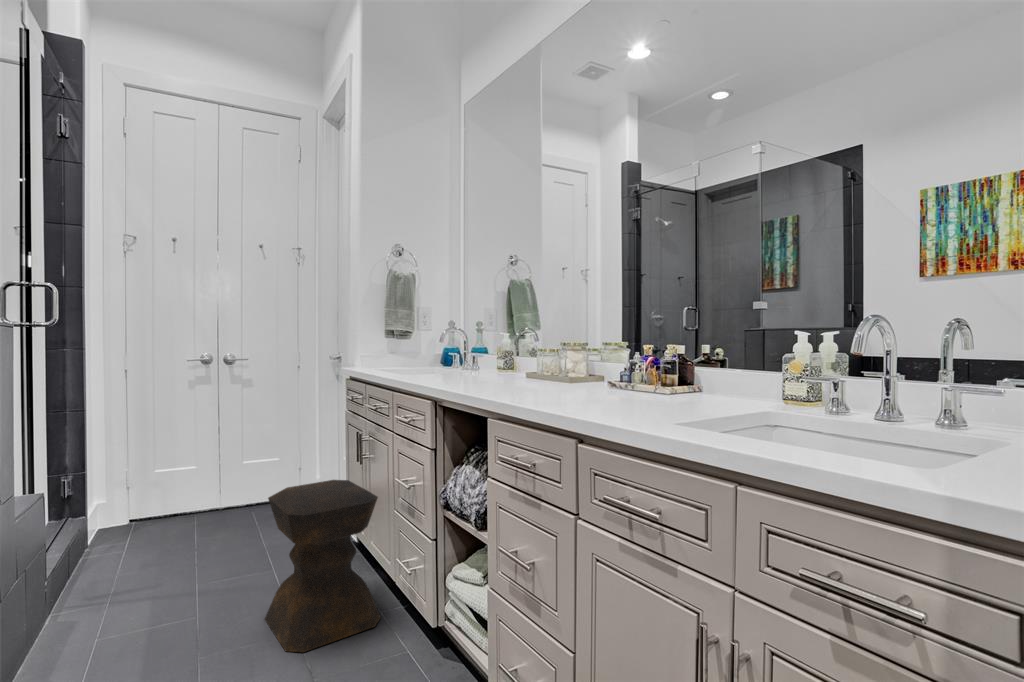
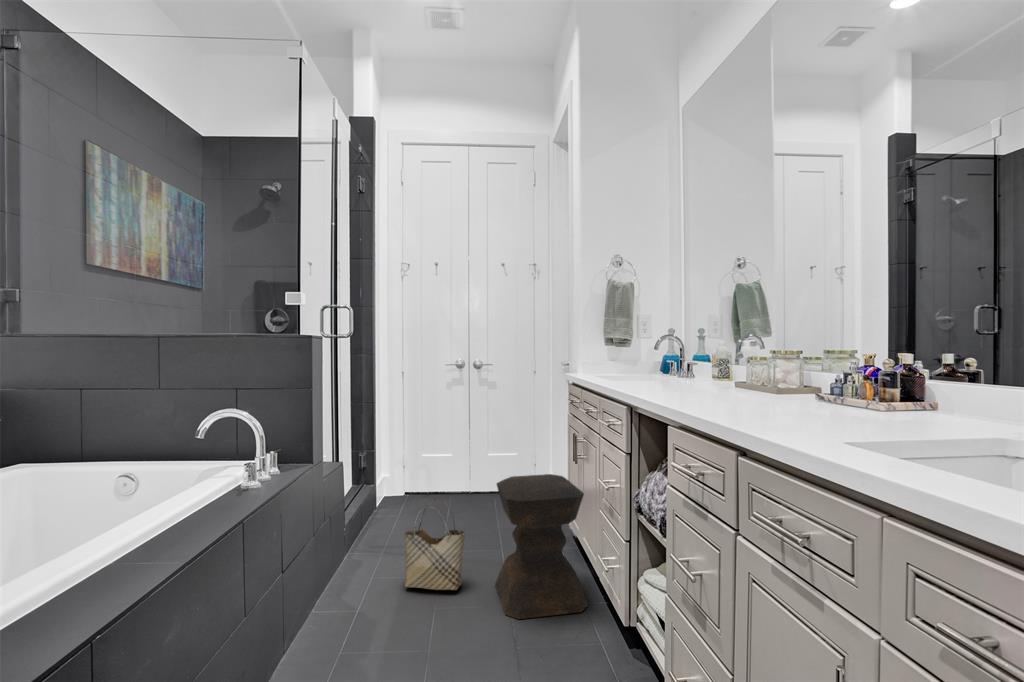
woven basket: none [133,526,225,649] -> present [404,499,465,590]

